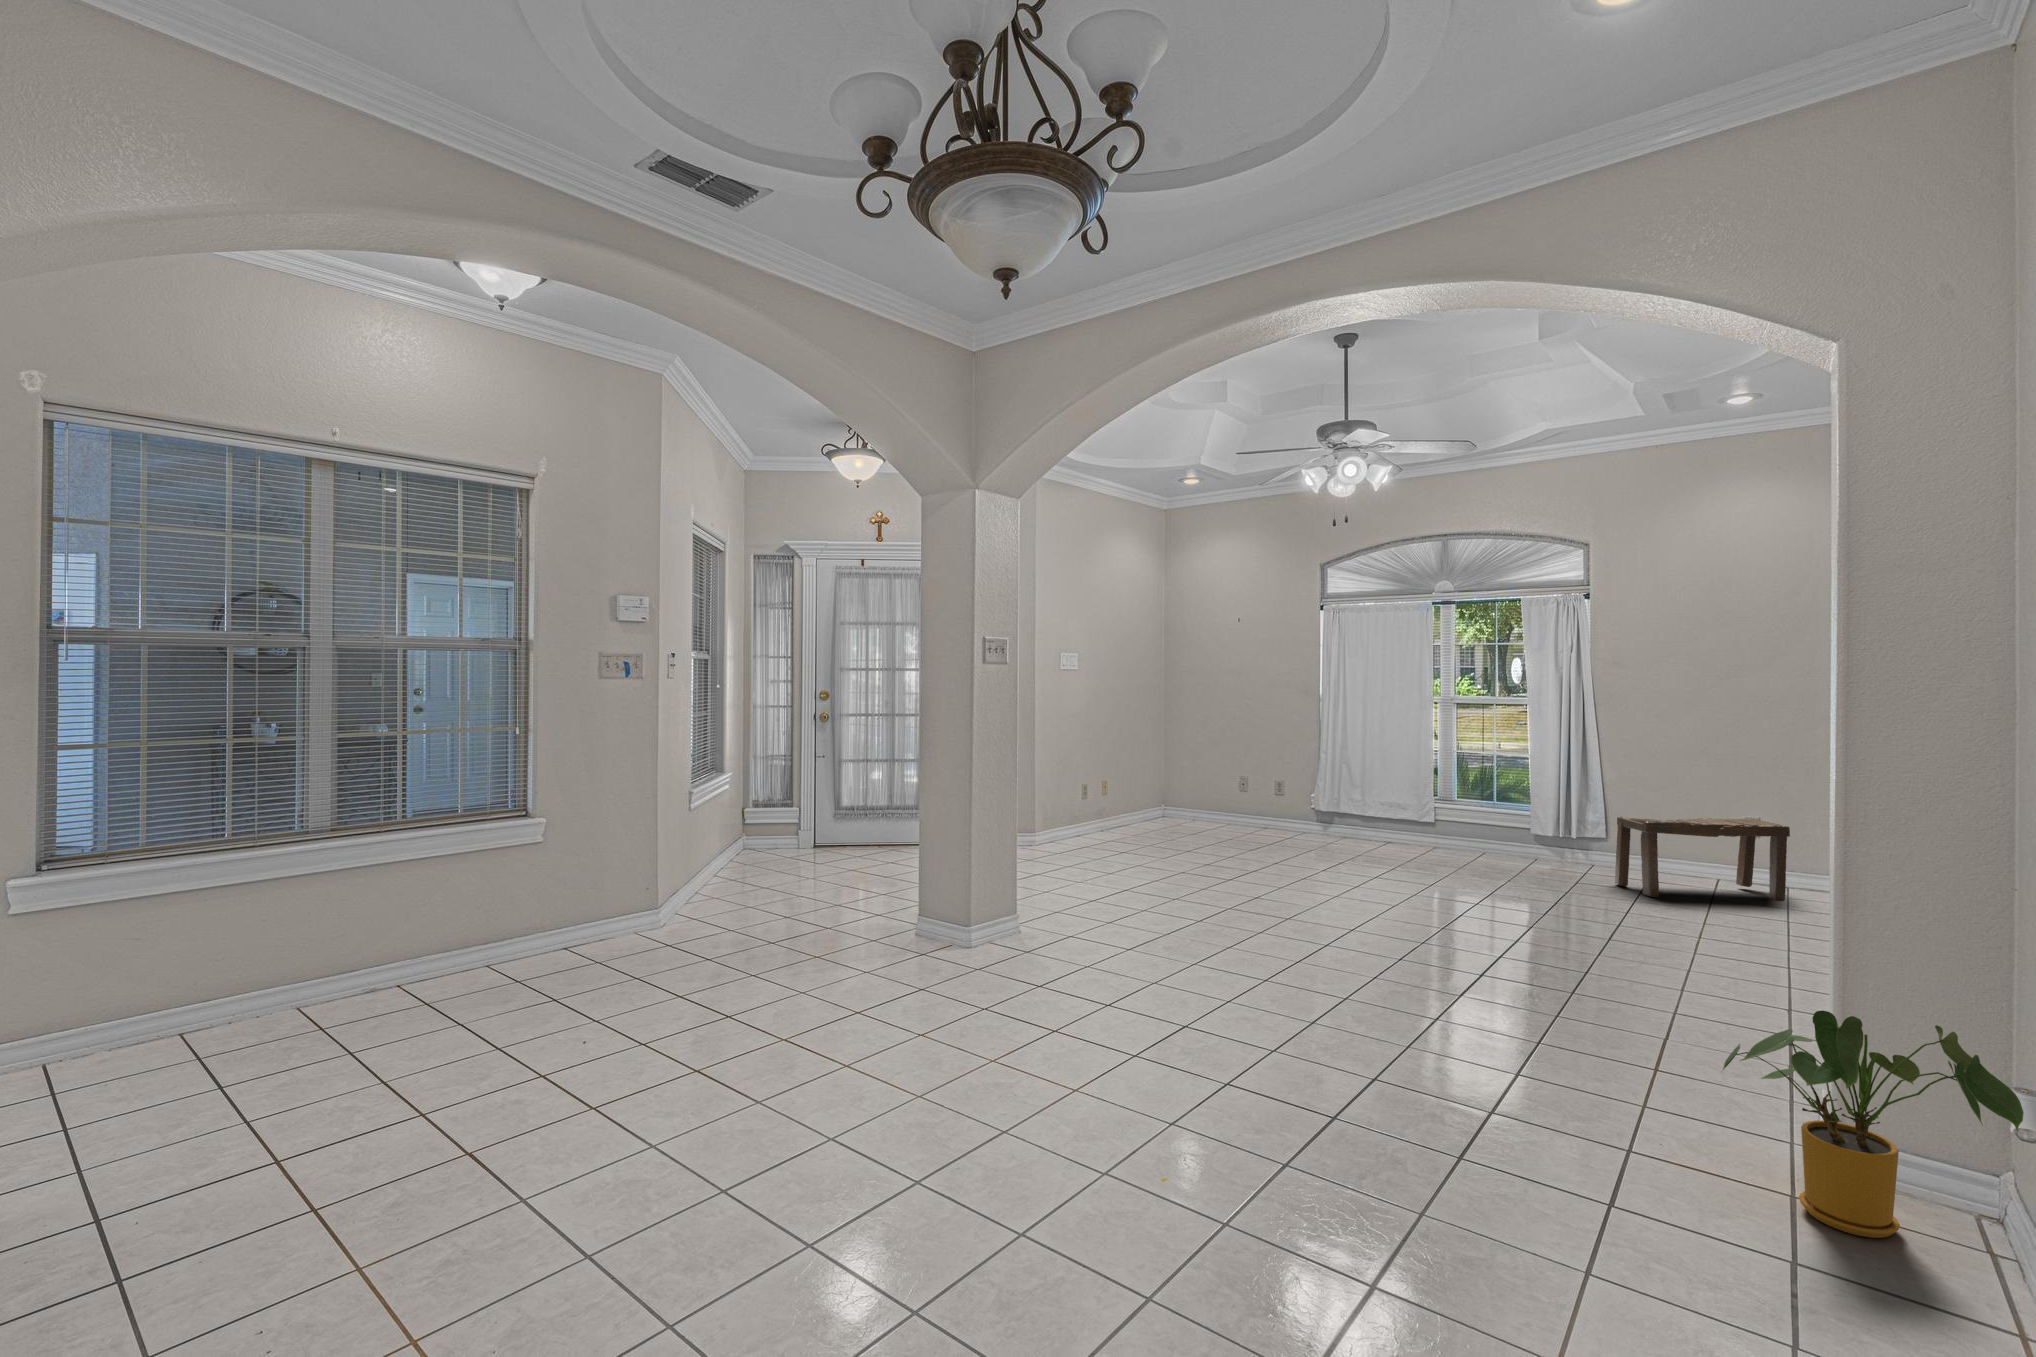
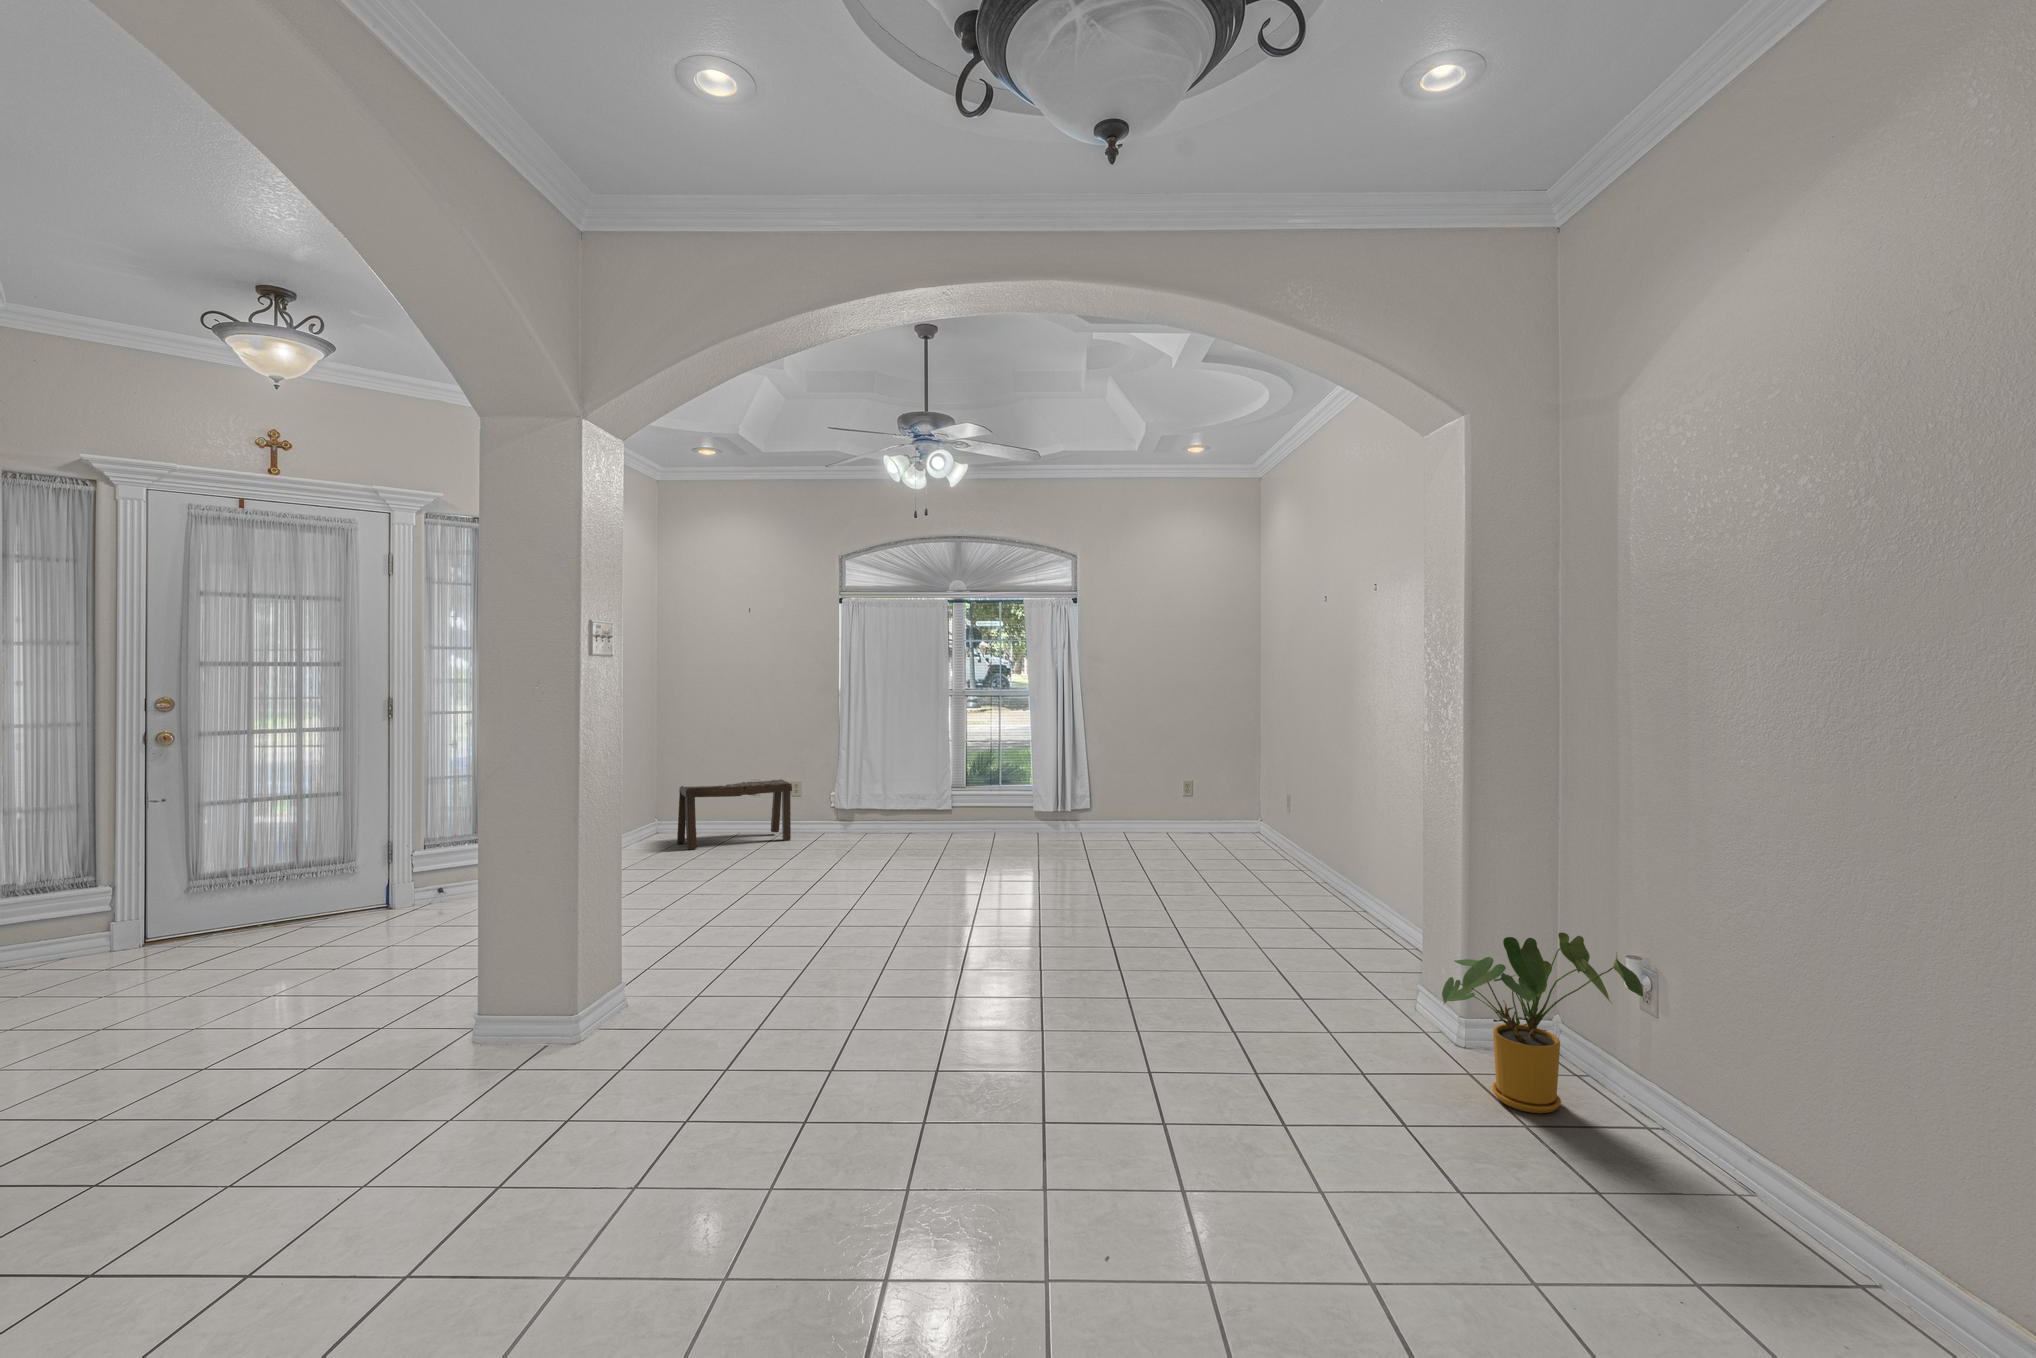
bench: present [1615,816,1790,901] -> present [677,779,792,850]

